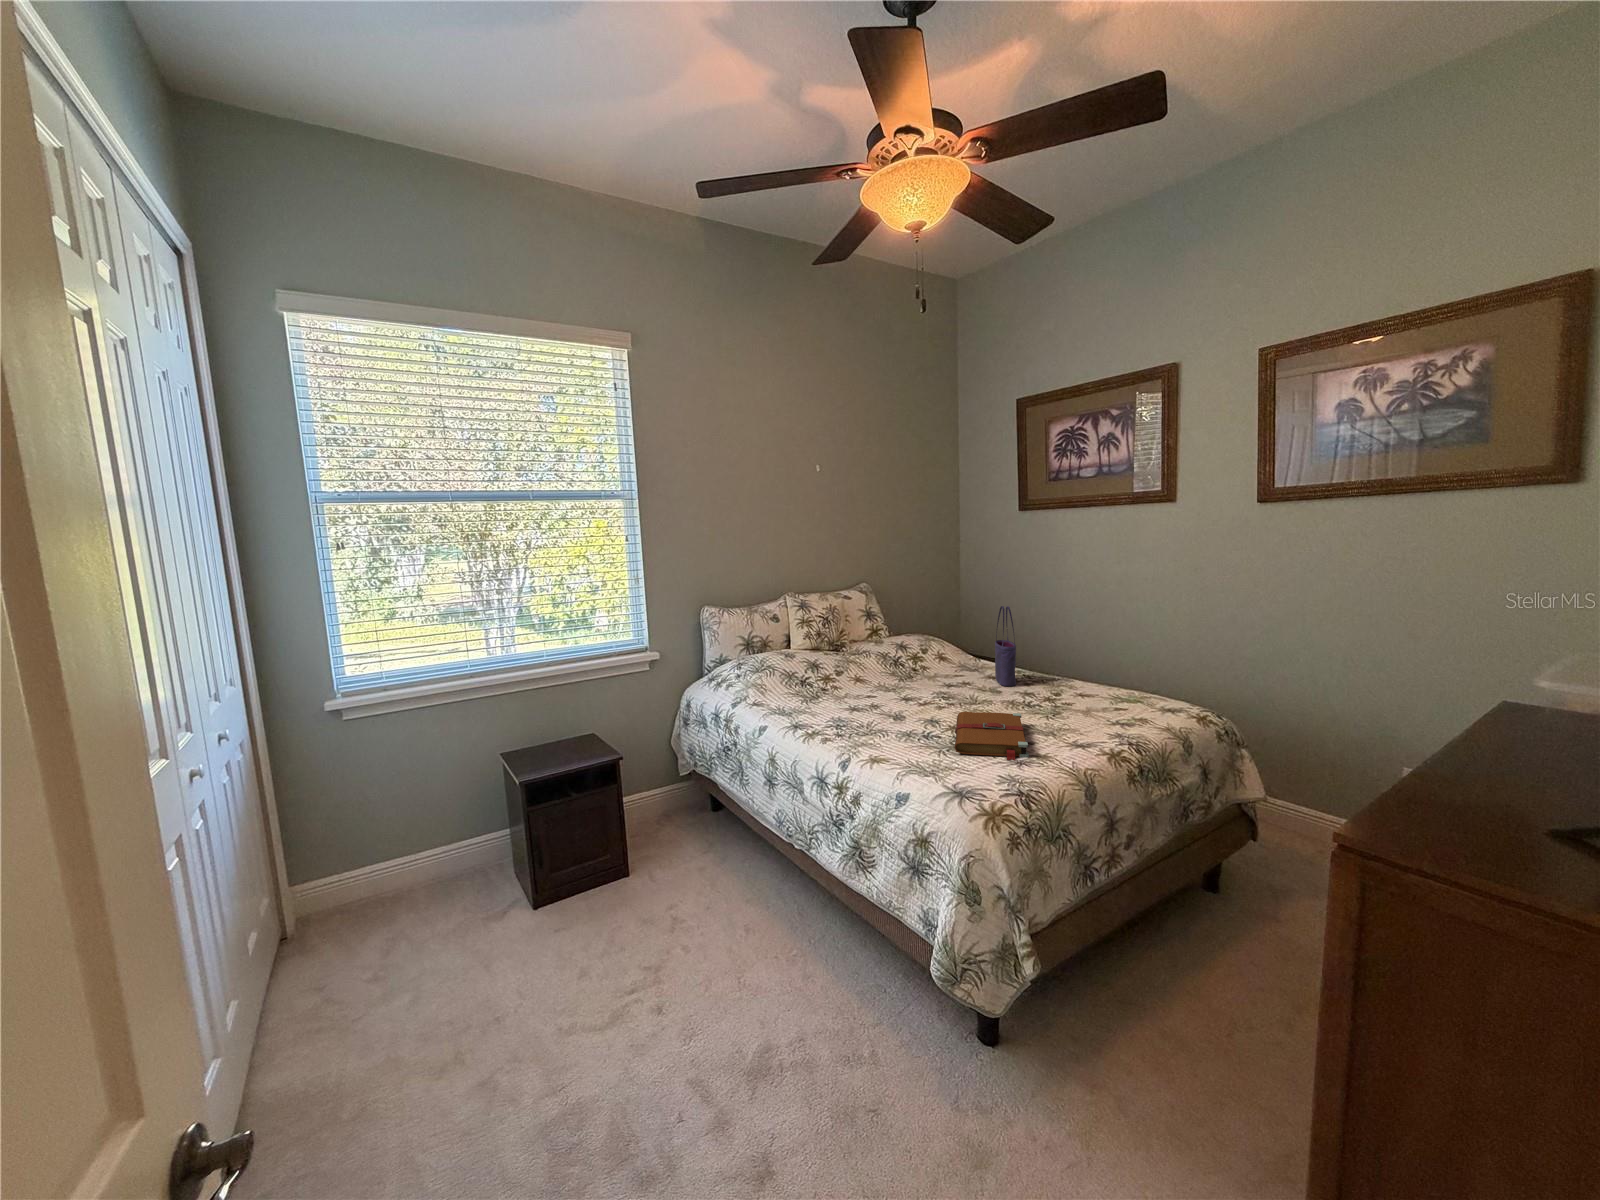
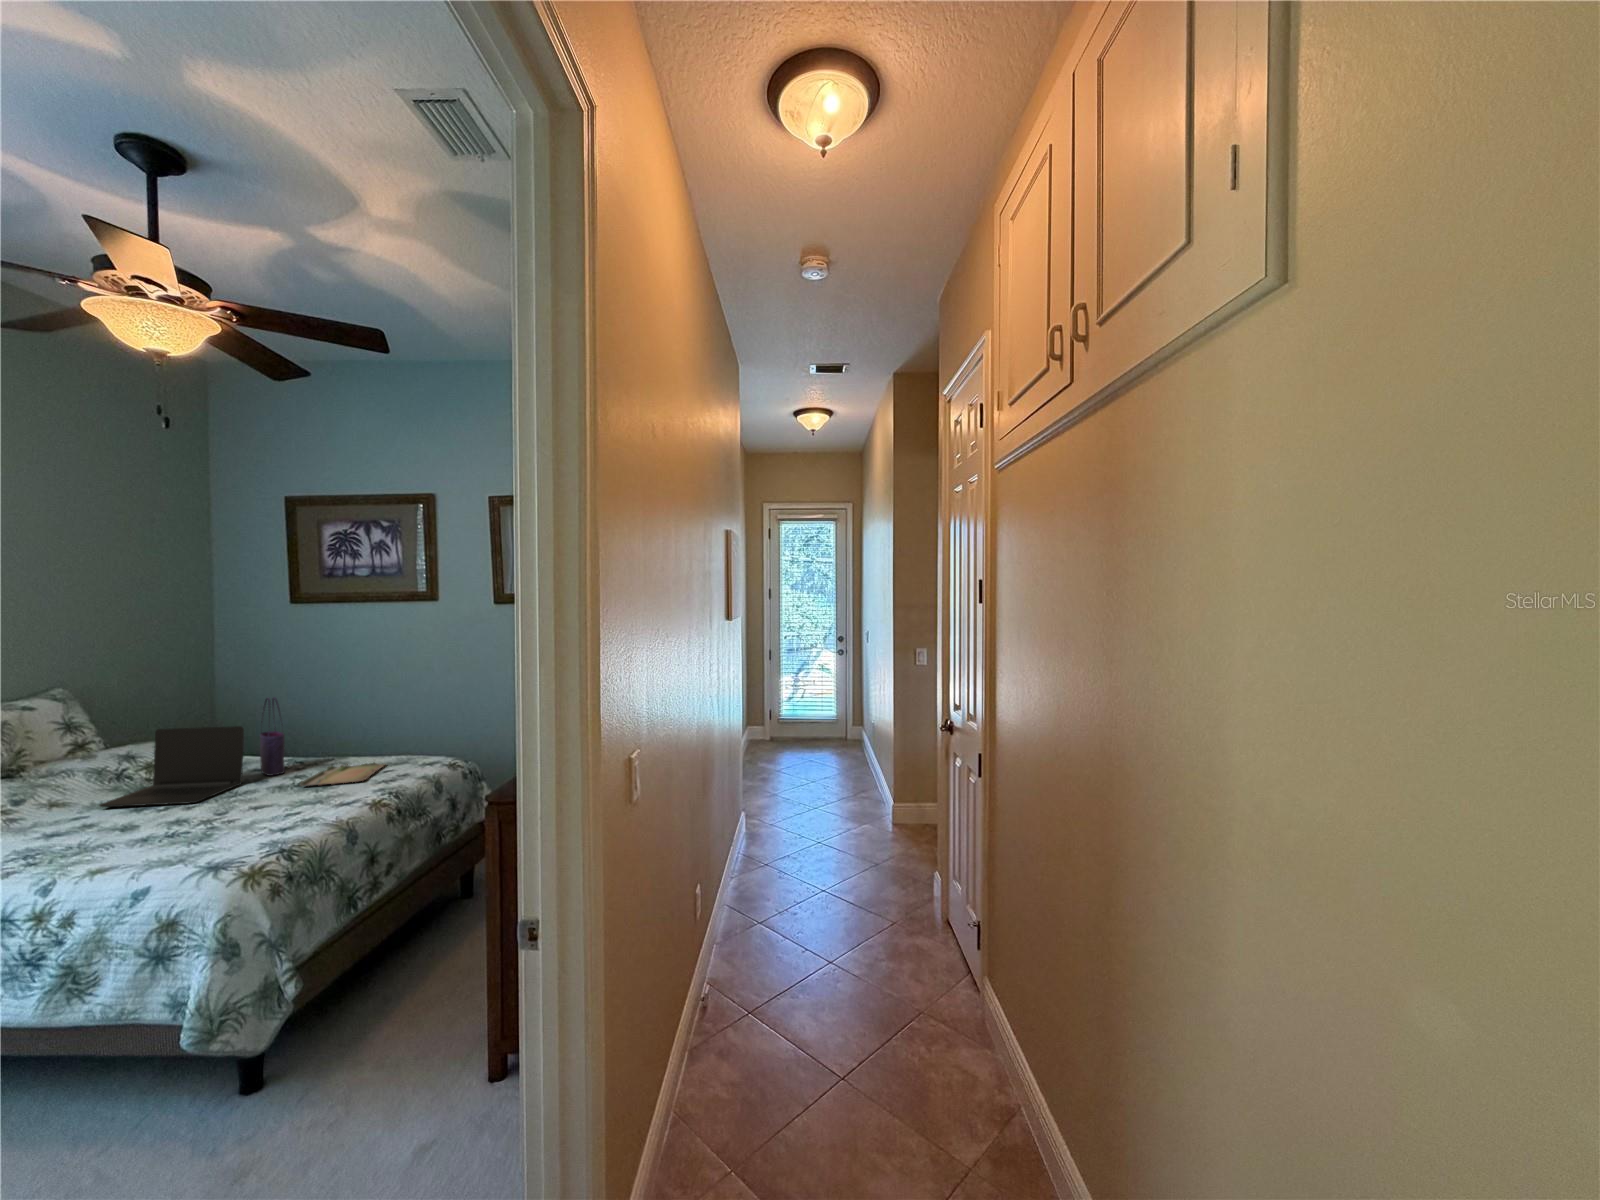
laptop: none [883,626,983,702] -> present [99,726,244,807]
tray: none [1030,687,1117,716] -> present [299,762,384,786]
book: present [954,712,1029,761] -> none [208,792,293,838]

